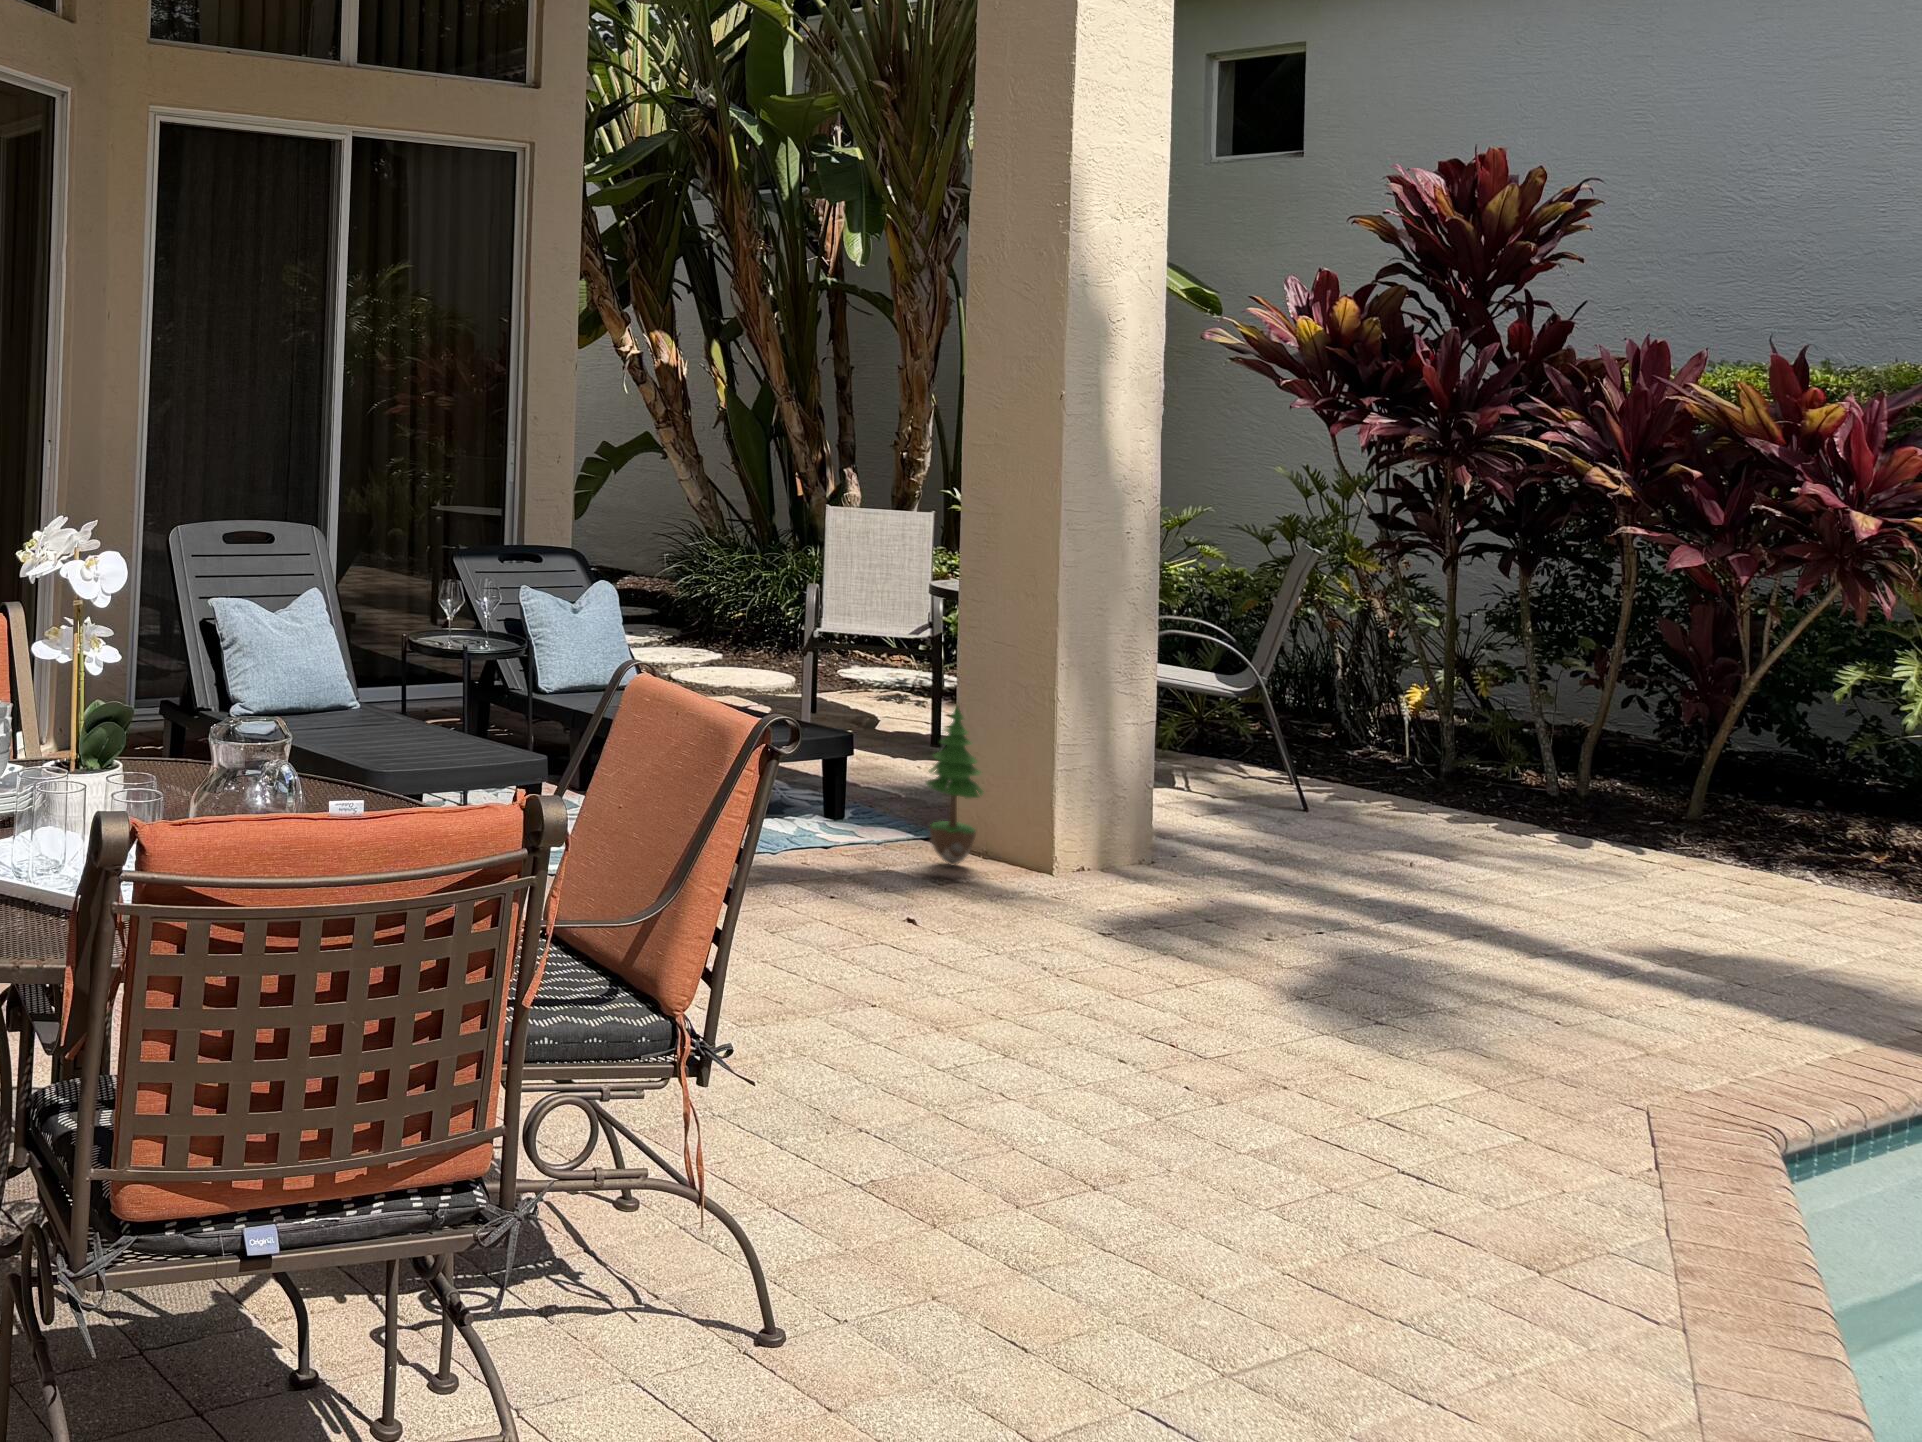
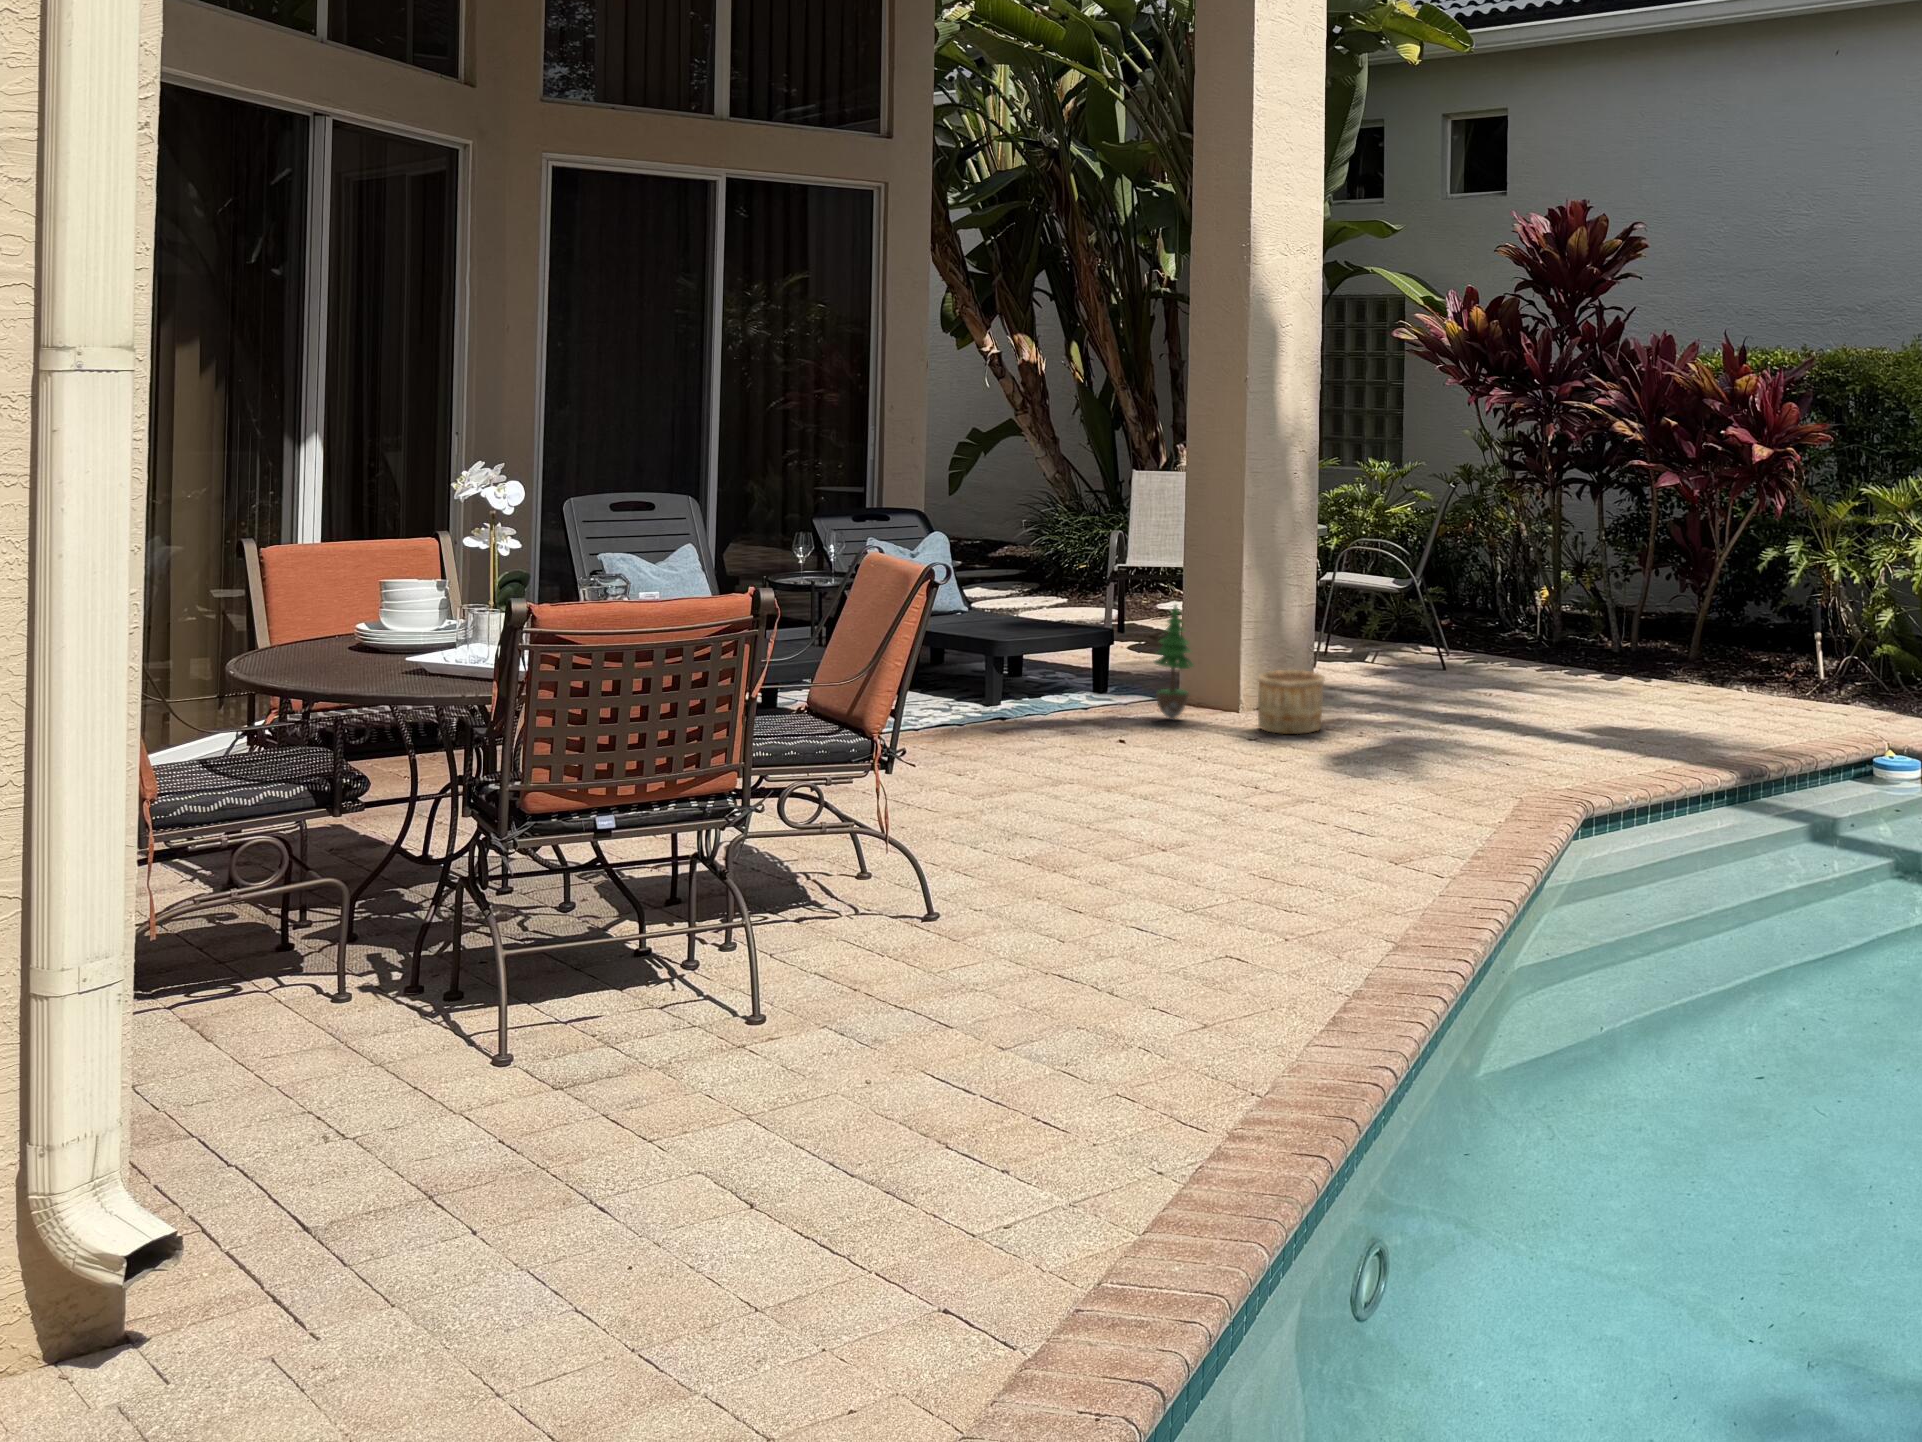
wooden bucket: none [1085,809,1188,909] -> present [1257,670,1325,734]

